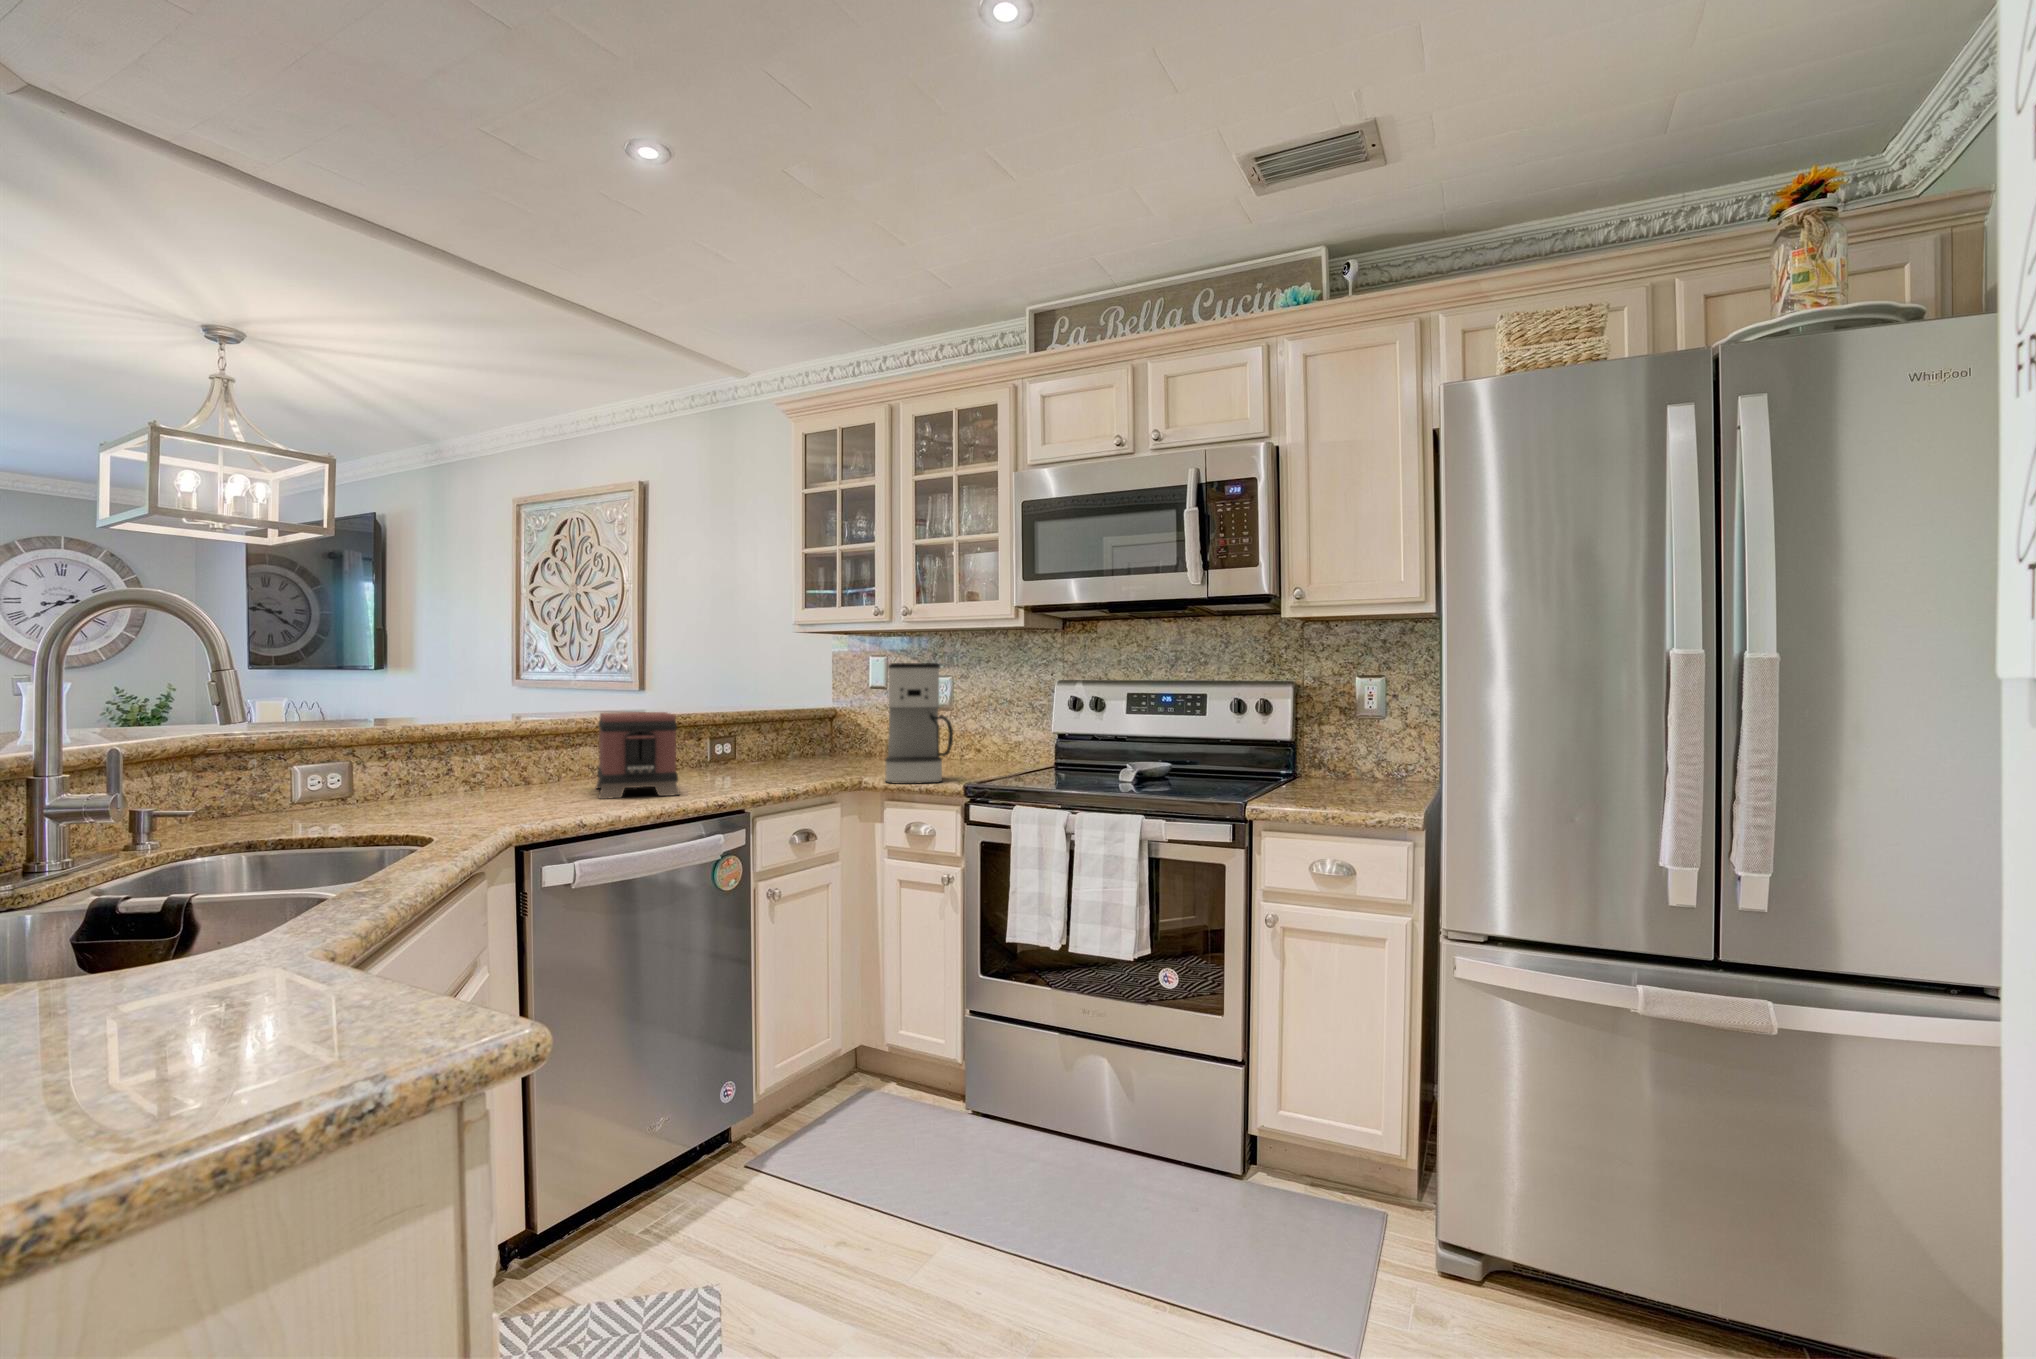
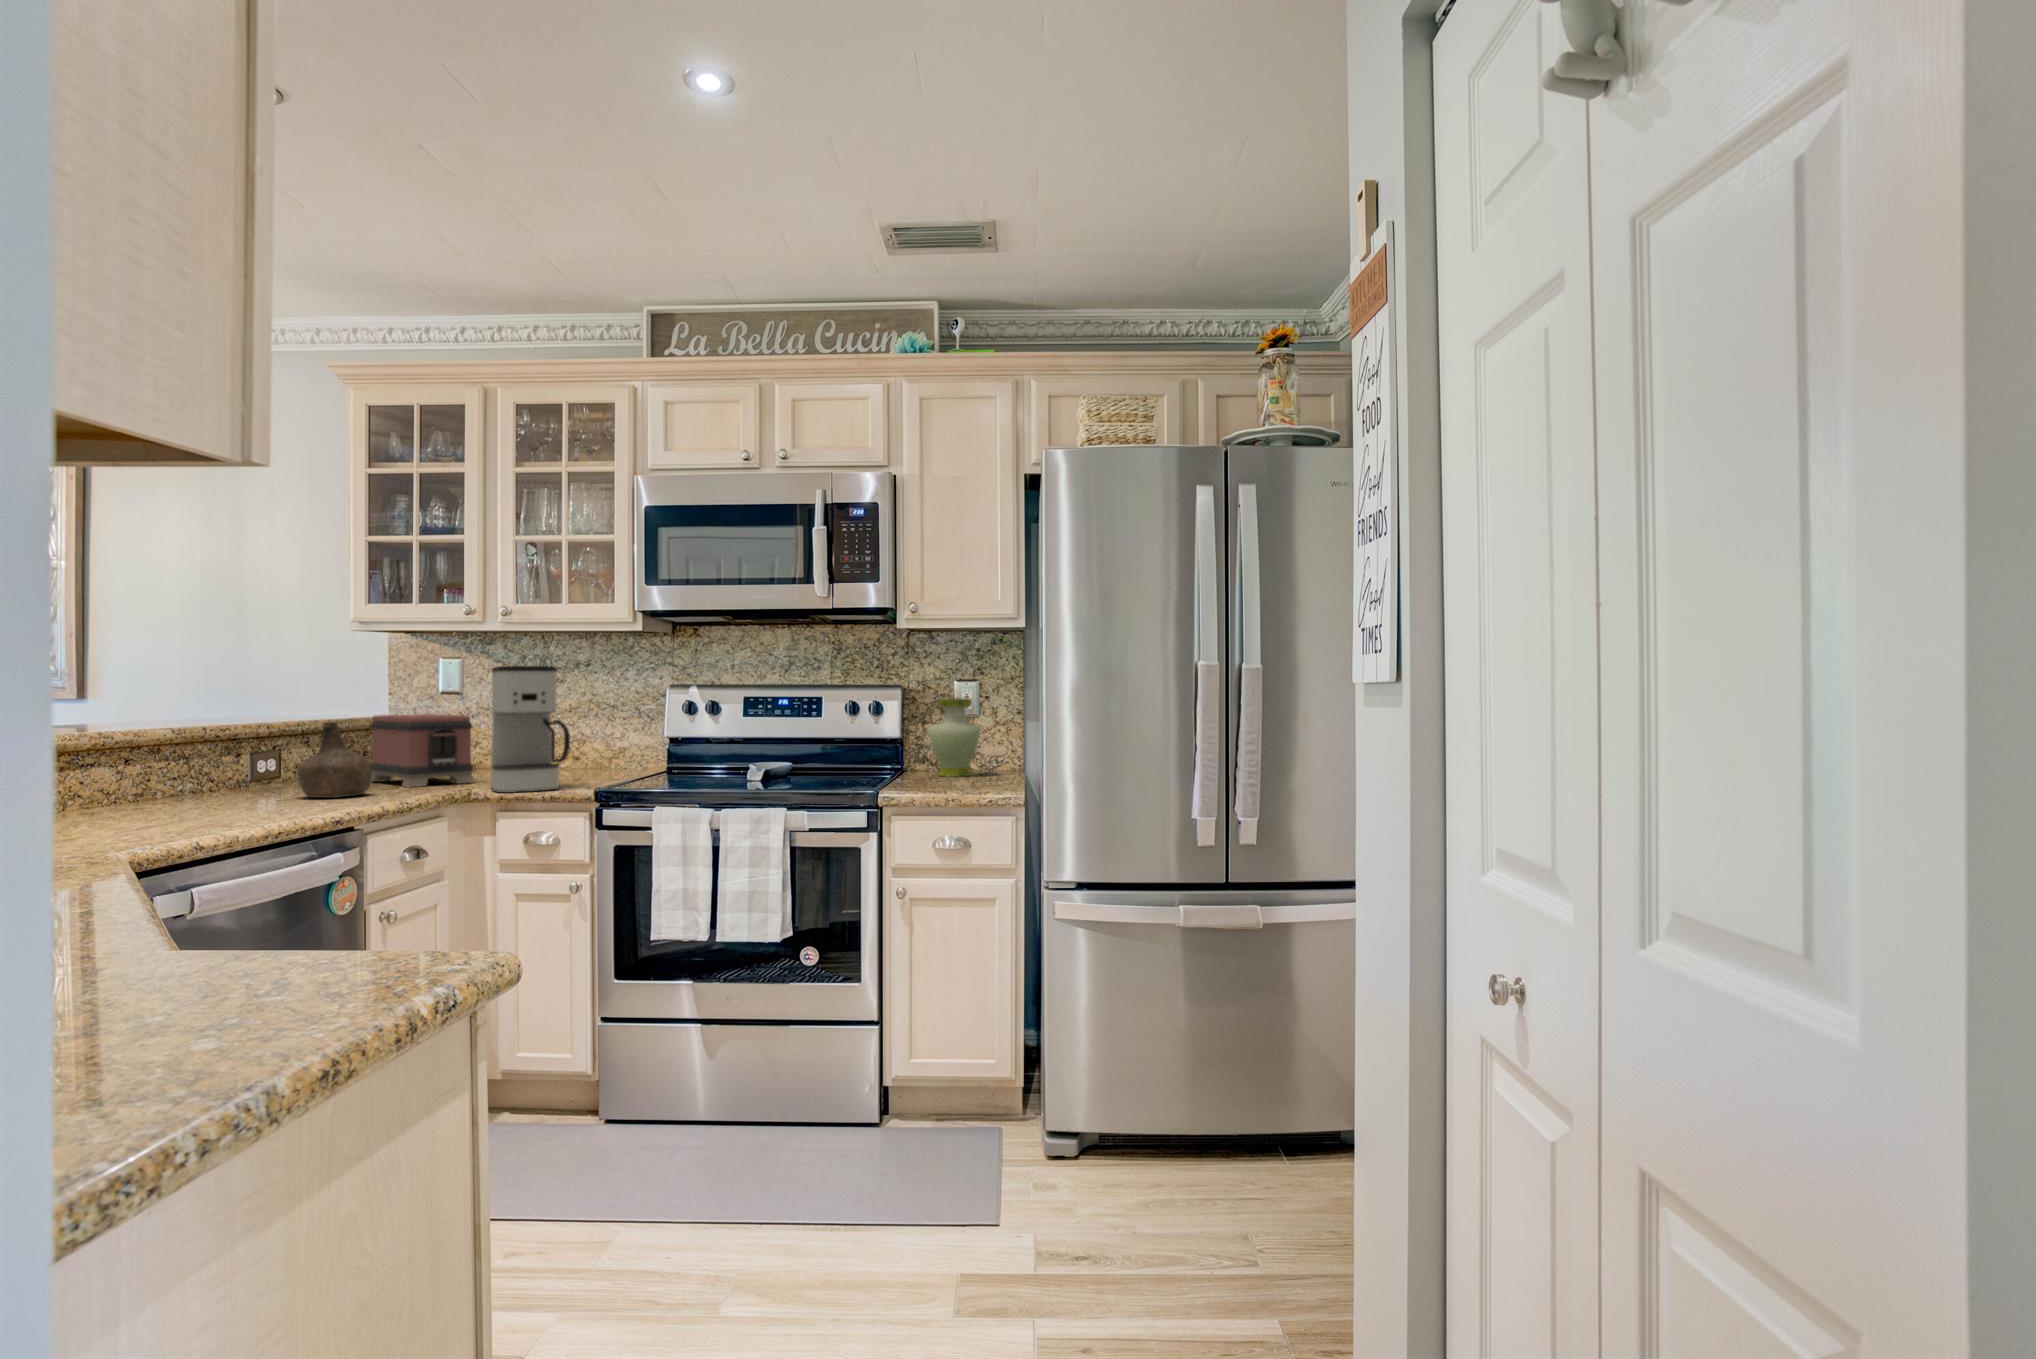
vase: none [1320,697,1386,788] -> present [928,698,981,777]
toaster: present [596,712,680,799] -> present [370,714,475,787]
bottle: none [735,713,792,781] -> present [298,722,372,798]

